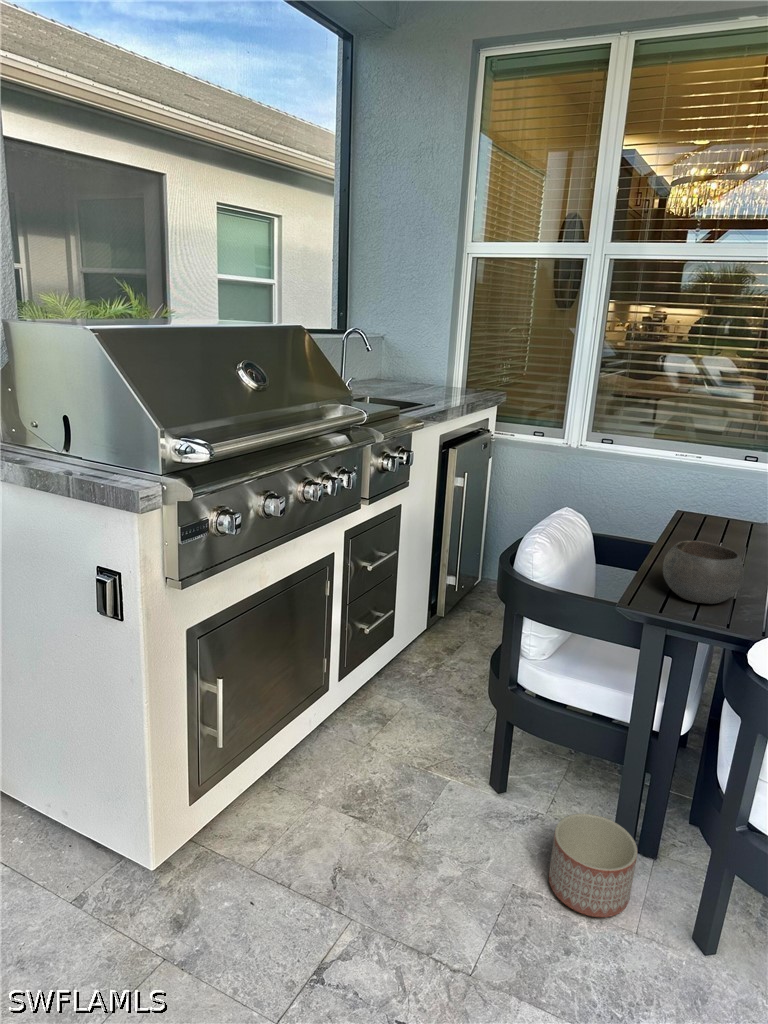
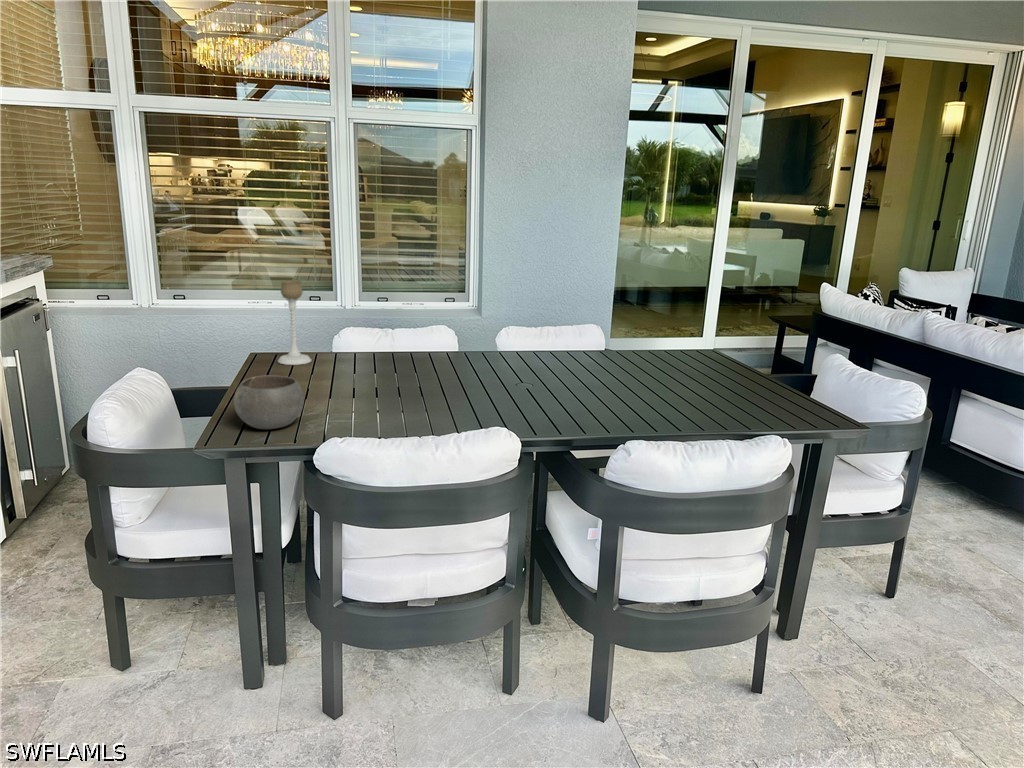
candle holder: none [703,438,751,533] -> present [278,280,311,365]
planter: present [549,814,637,917] -> none [183,646,266,739]

